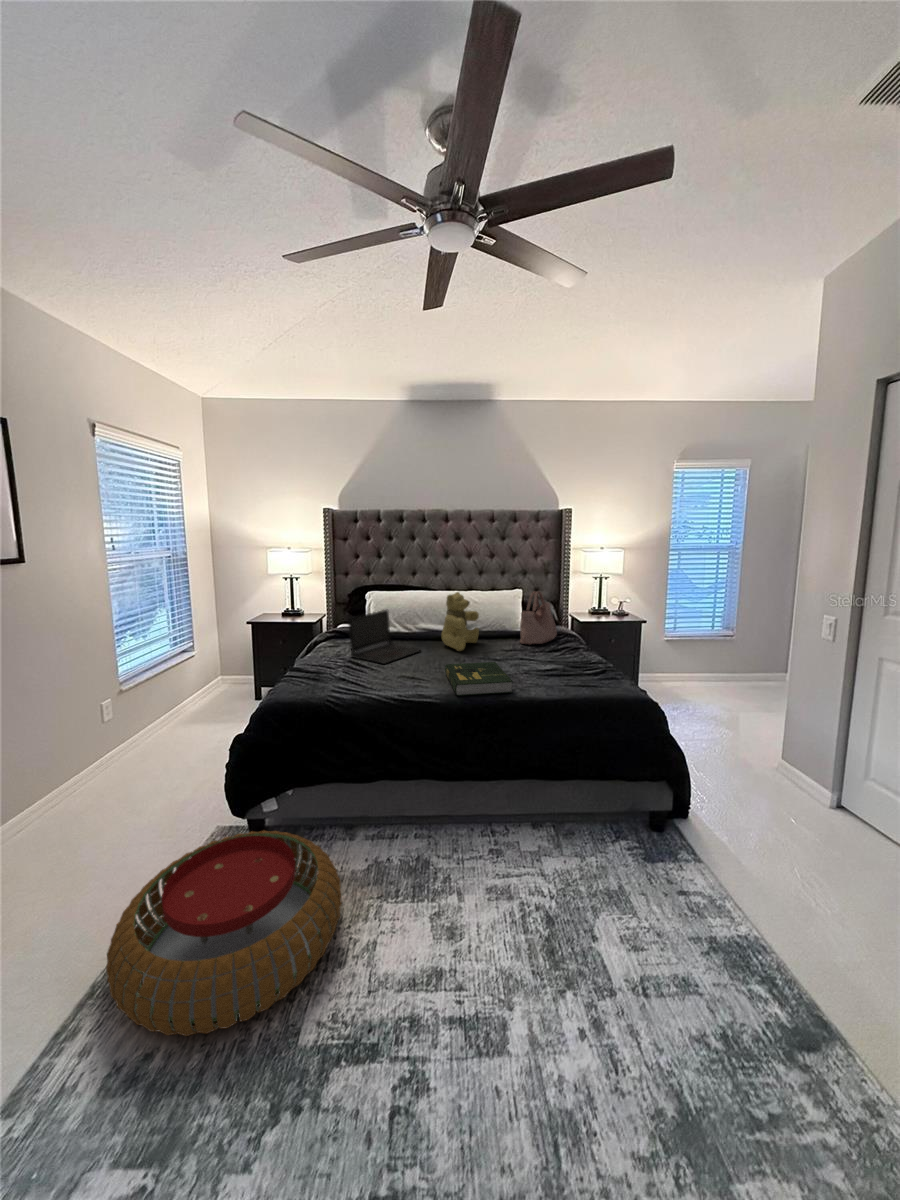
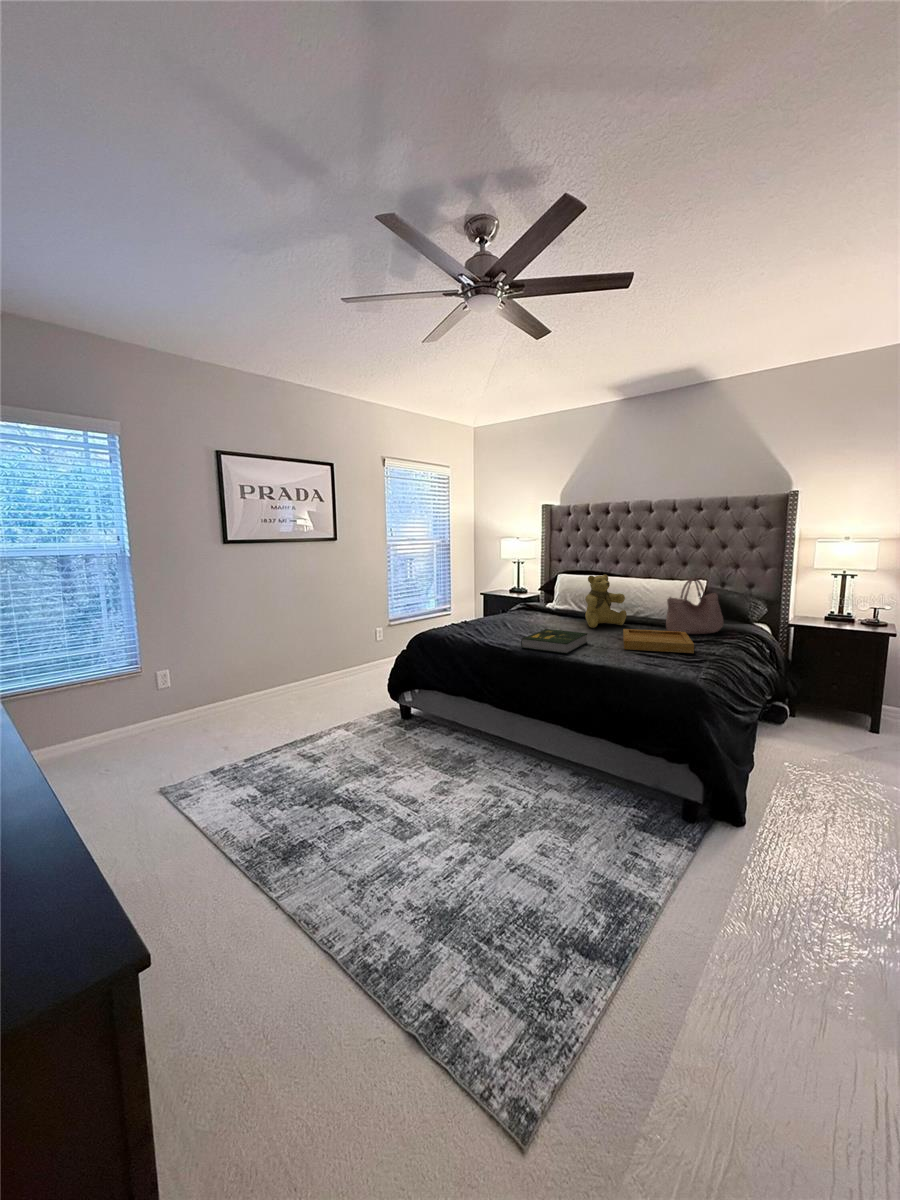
laptop: present [348,610,420,664] -> none [502,586,561,626]
tray: none [503,643,589,673] -> present [623,629,694,653]
pouf: present [106,831,342,1036] -> none [287,699,408,774]

